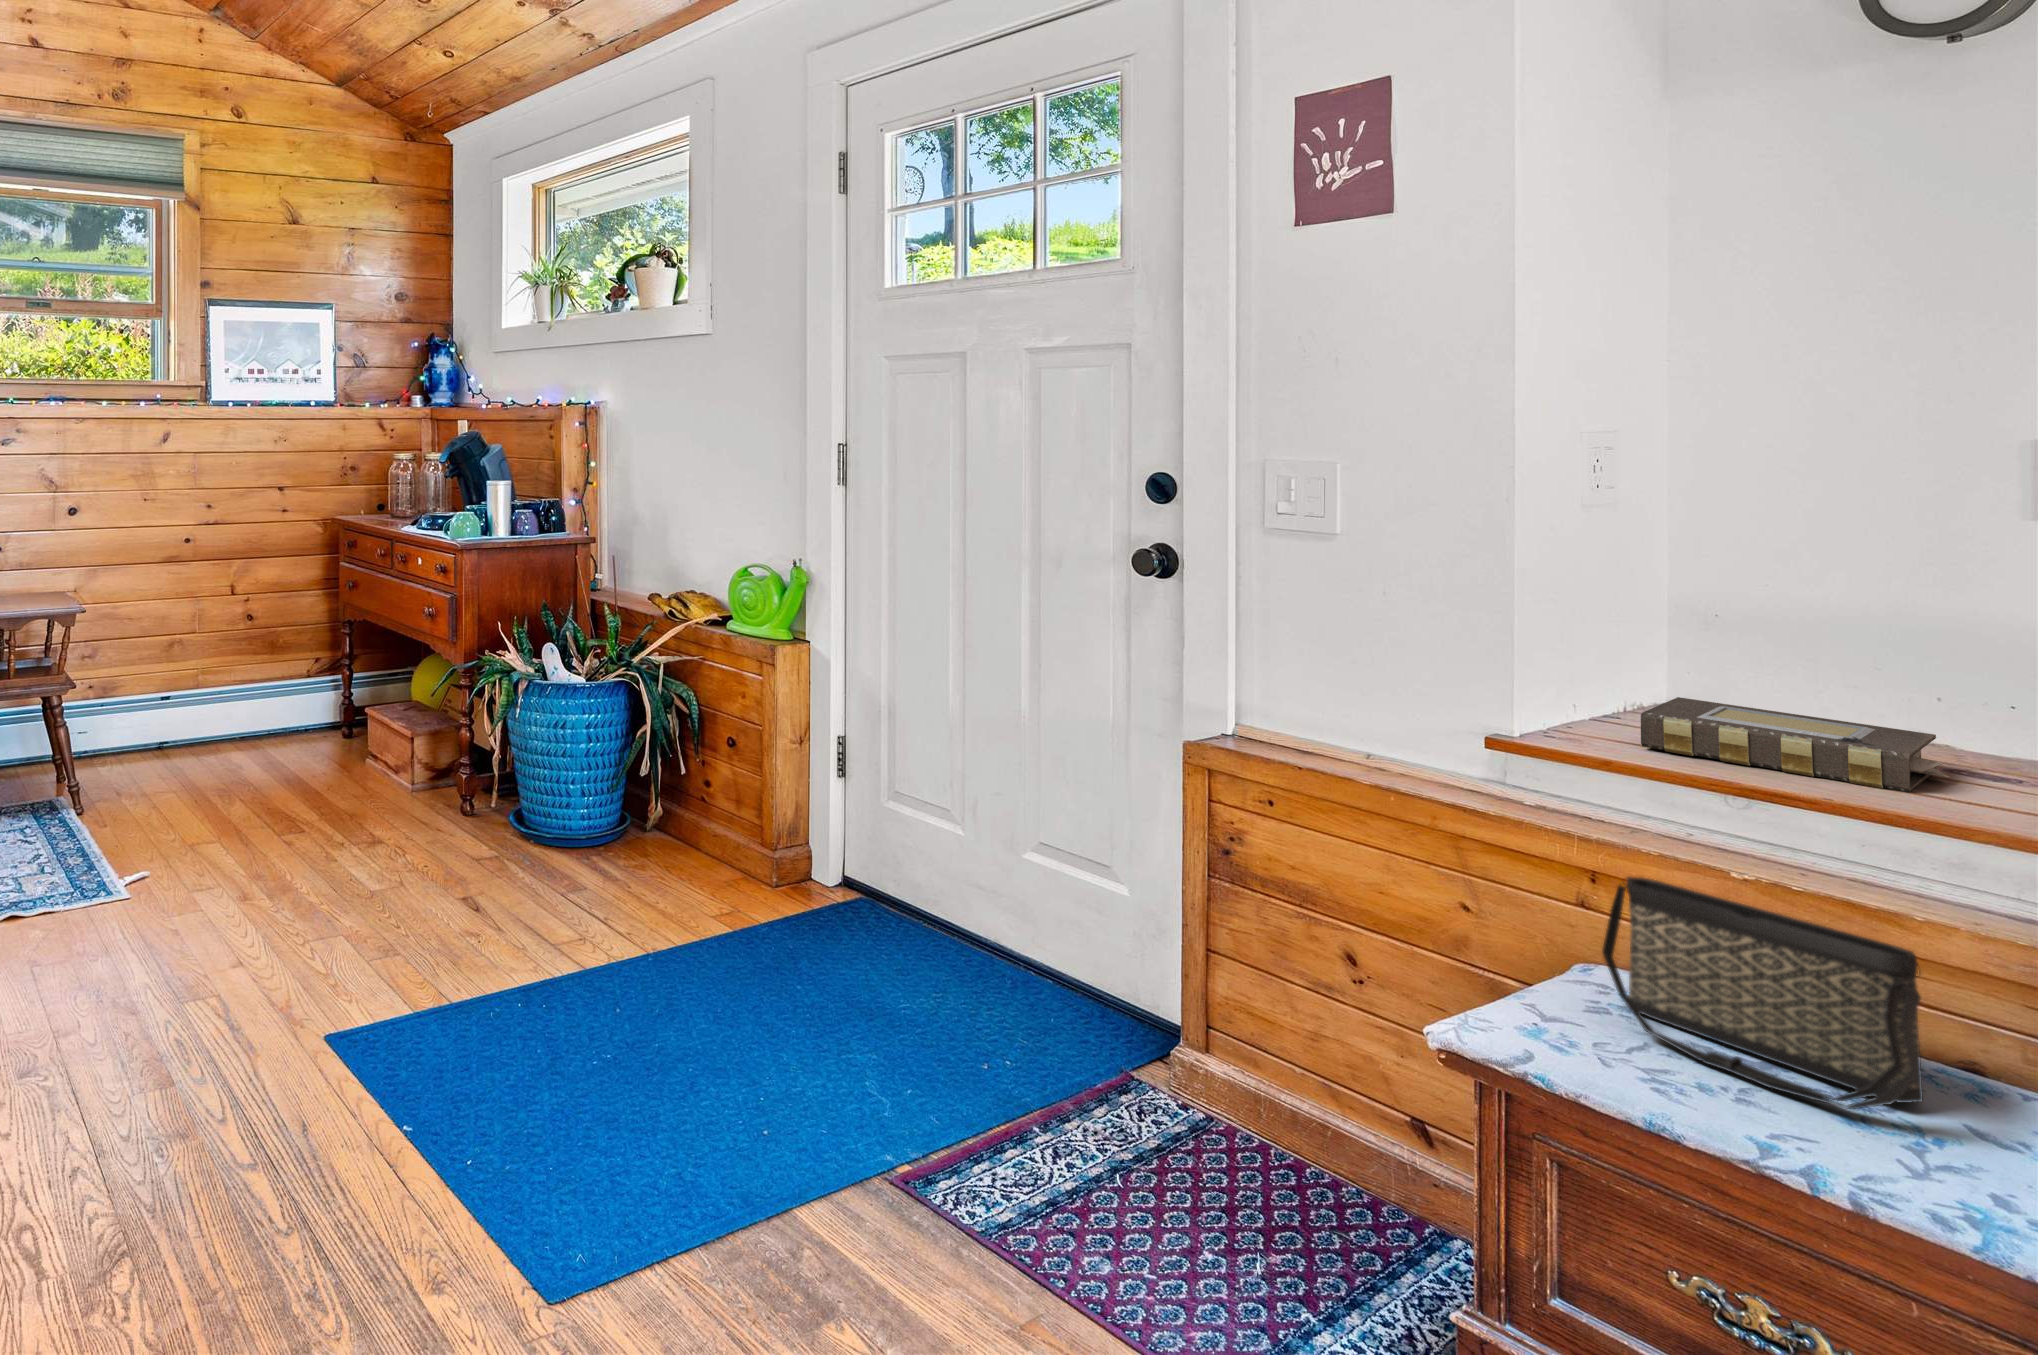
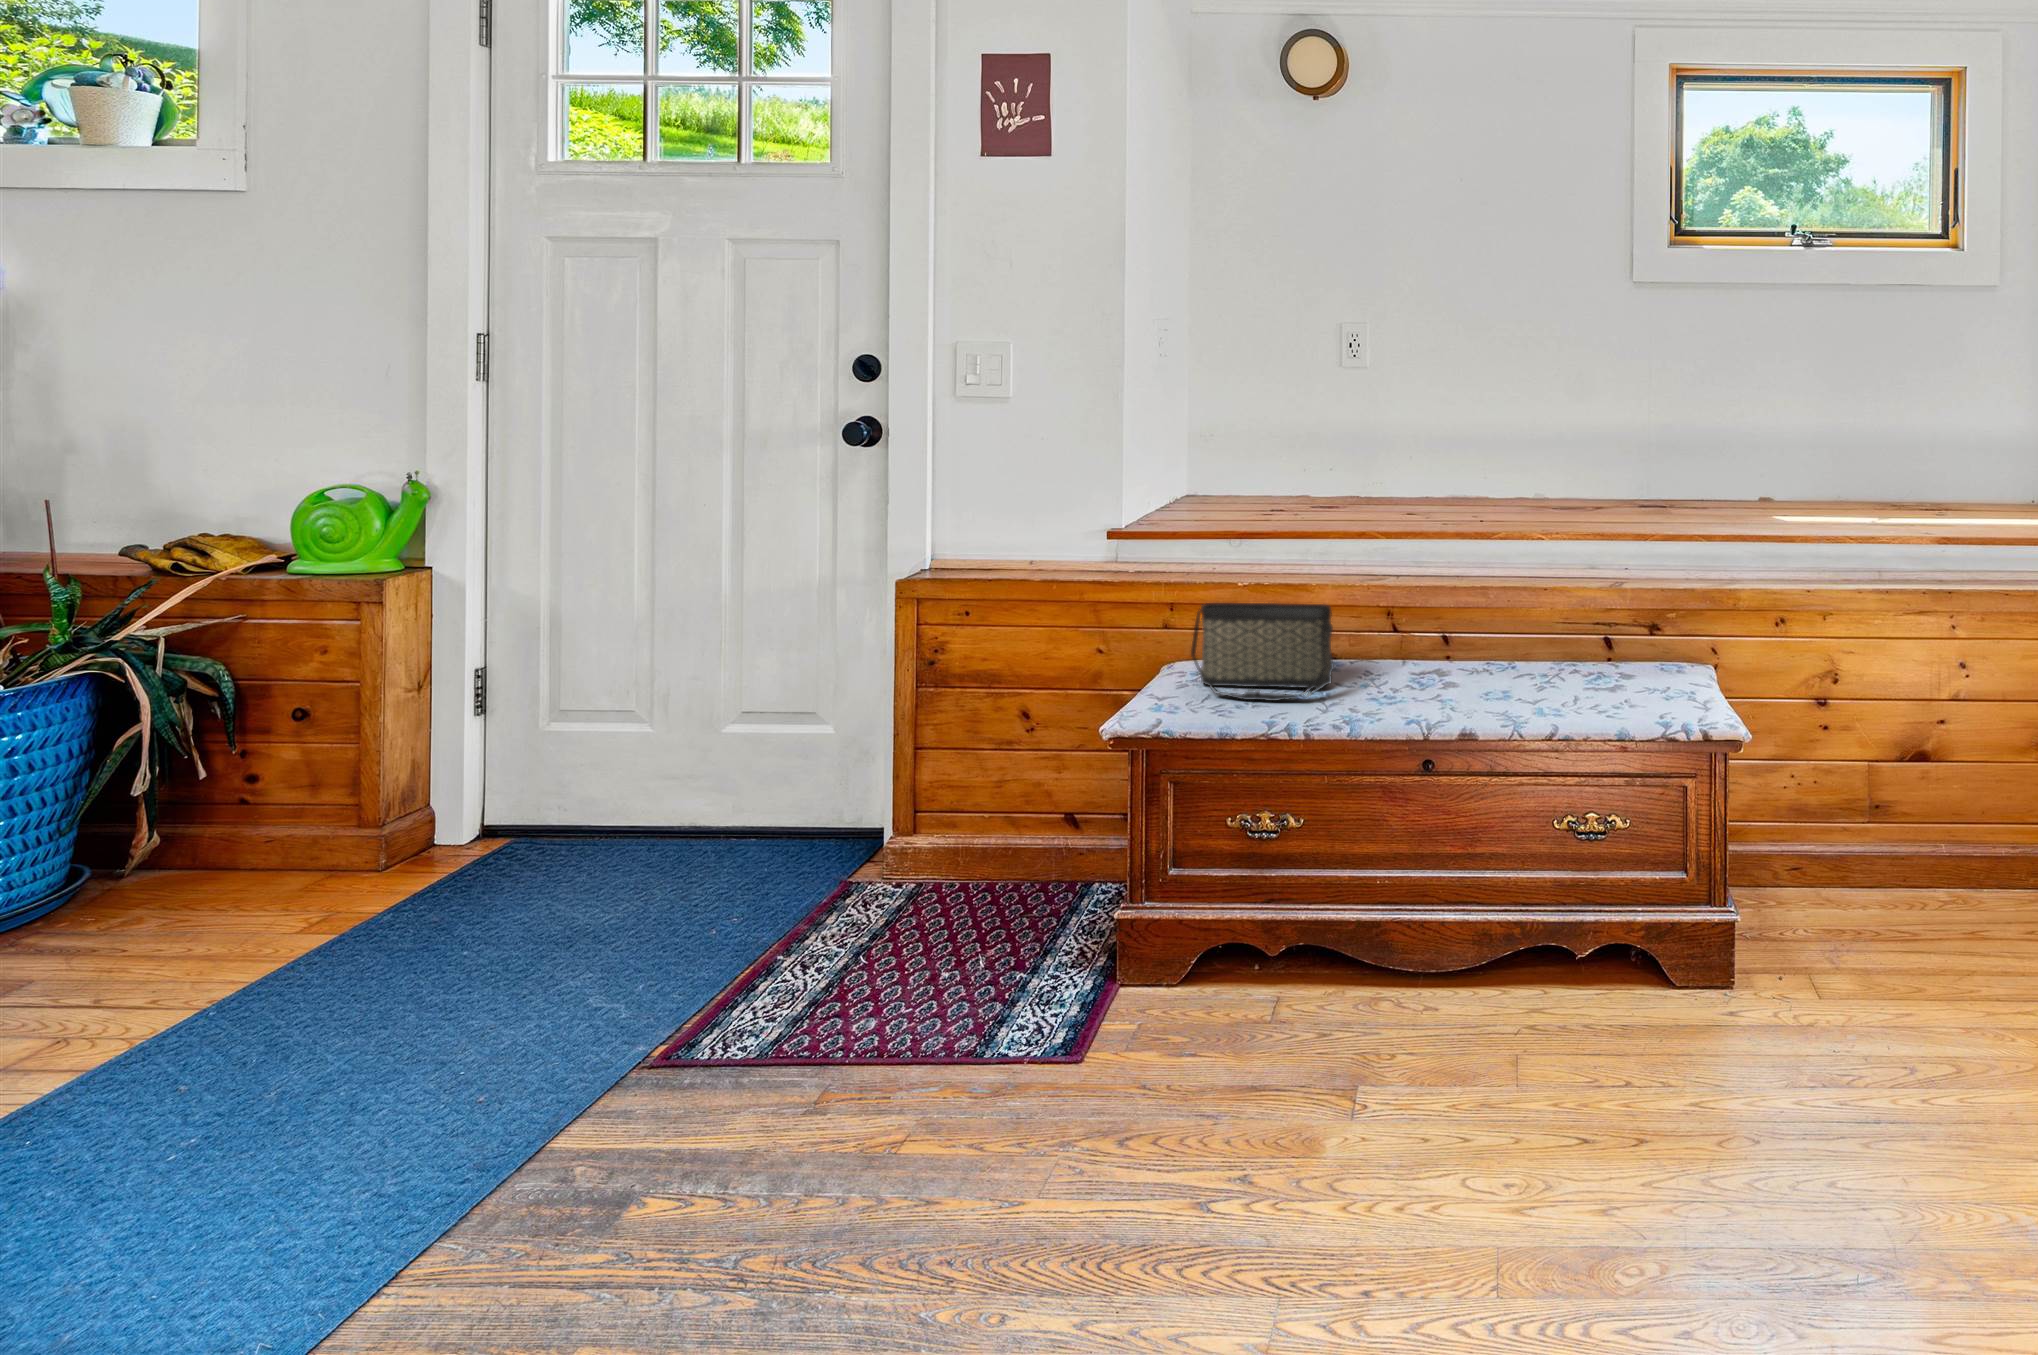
book: present [1641,697,1949,792] -> none [1193,491,1328,526]

